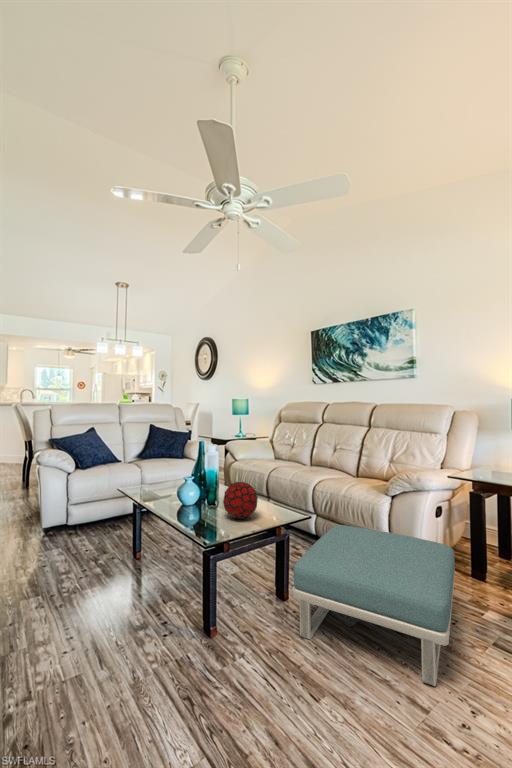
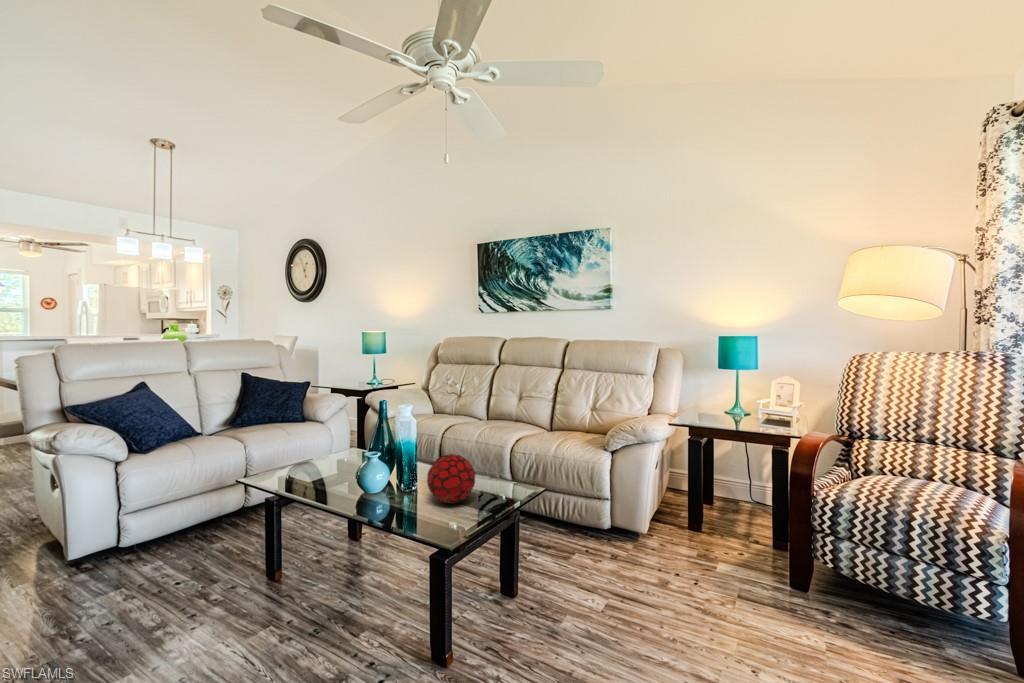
footstool: present [292,525,455,686] -> none [542,494,726,655]

